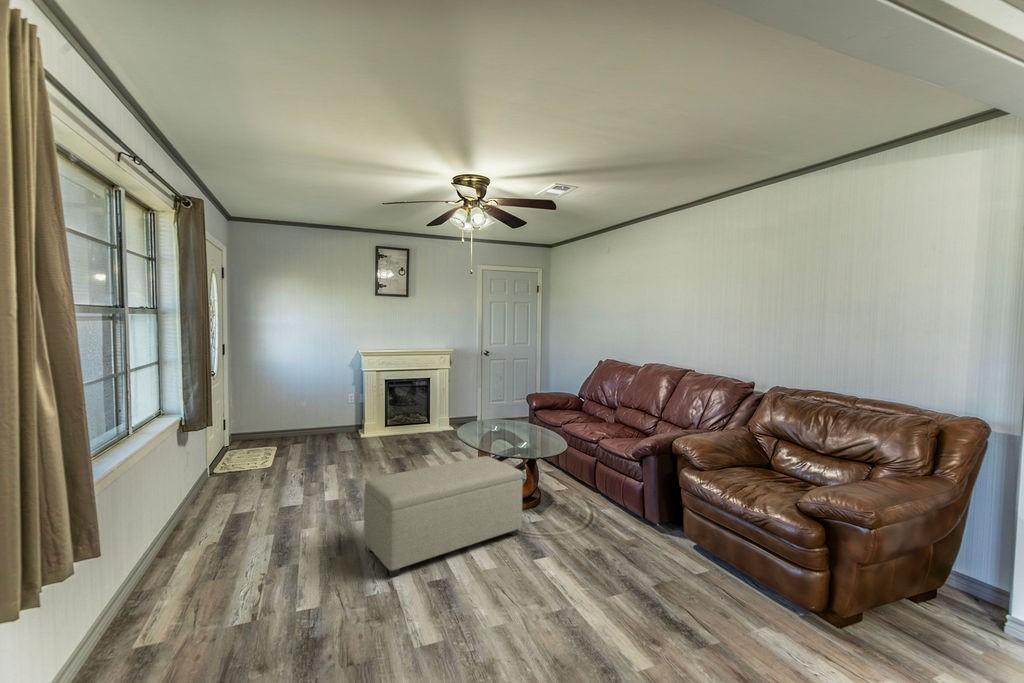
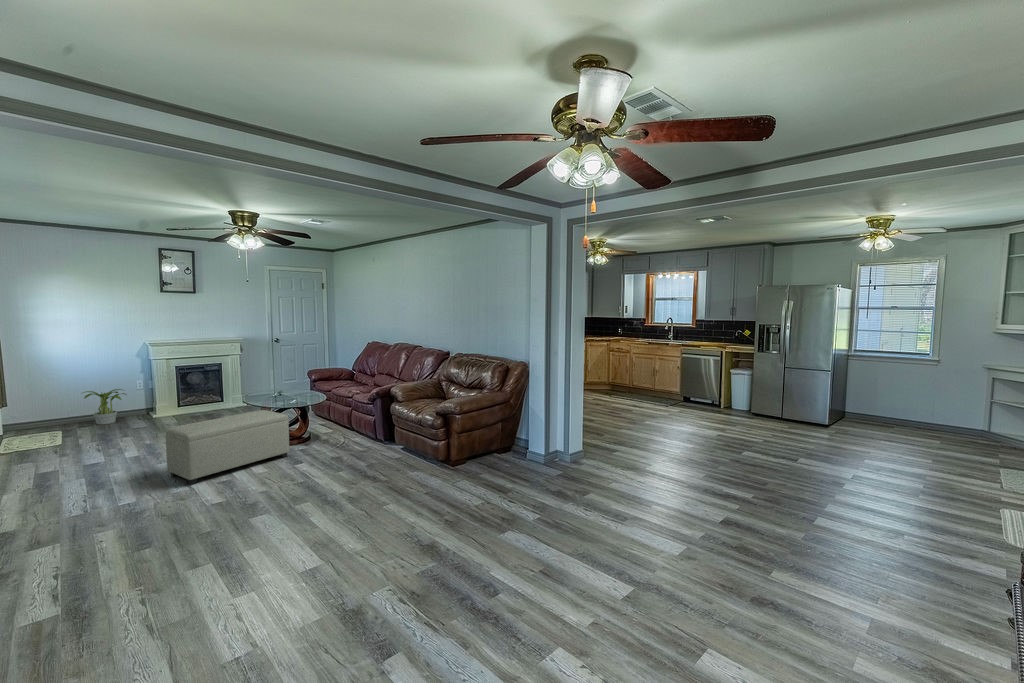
potted plant: none [295,403,338,442] -> present [83,389,127,424]

